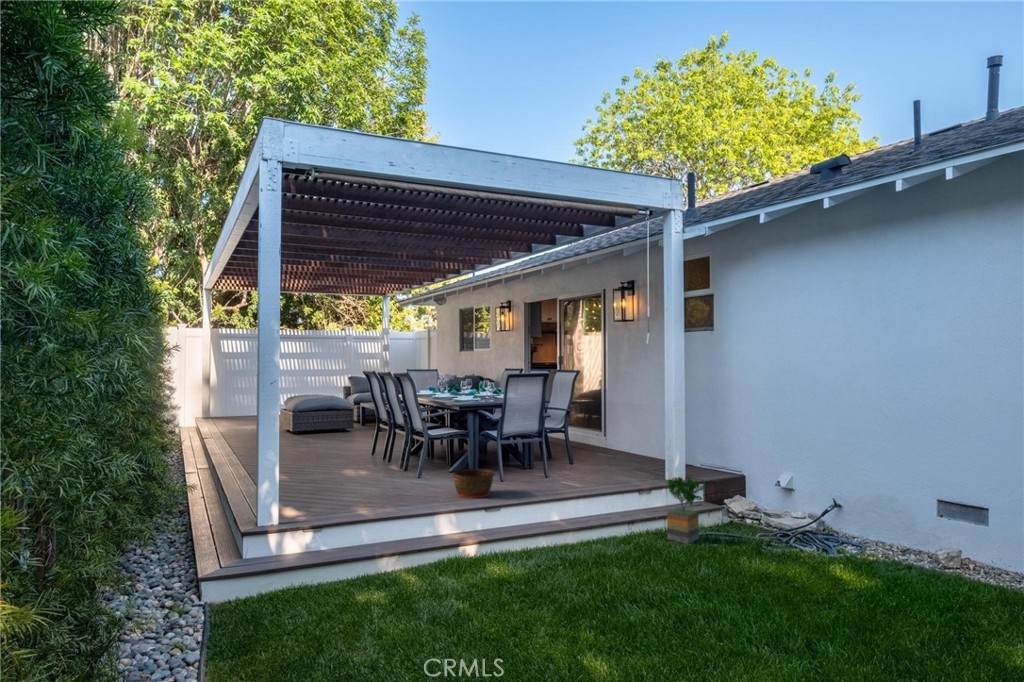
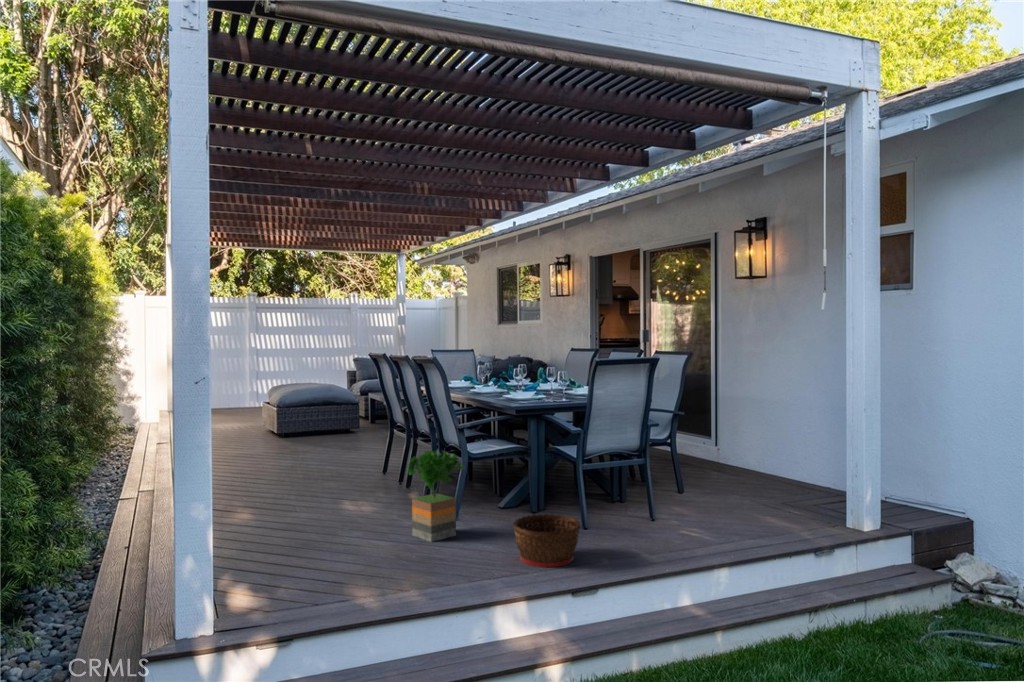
potted tree: present [667,477,705,544] -> present [408,451,464,542]

